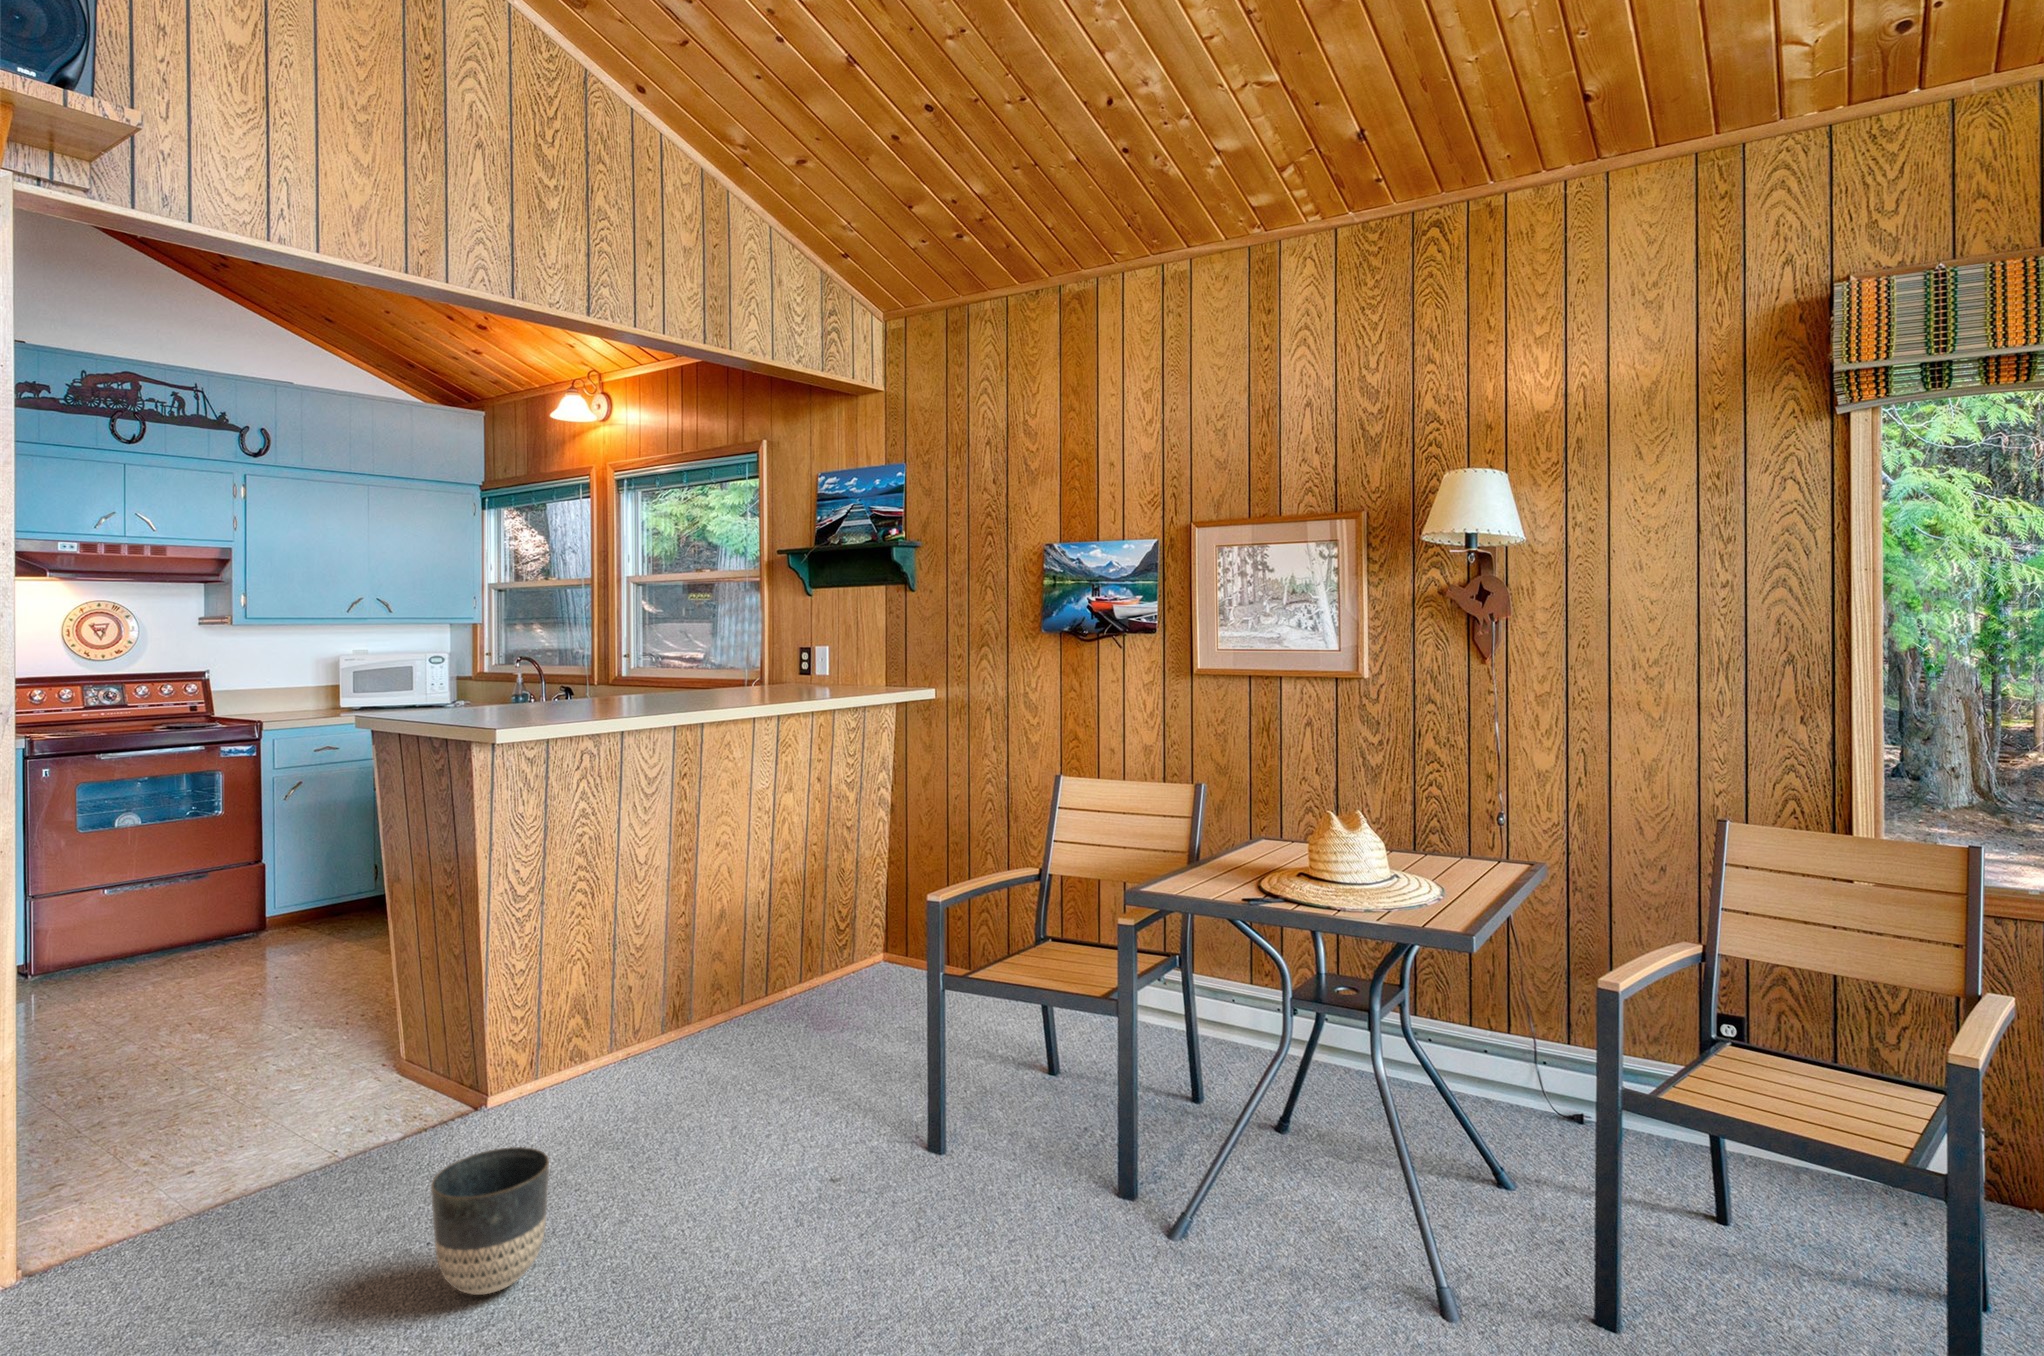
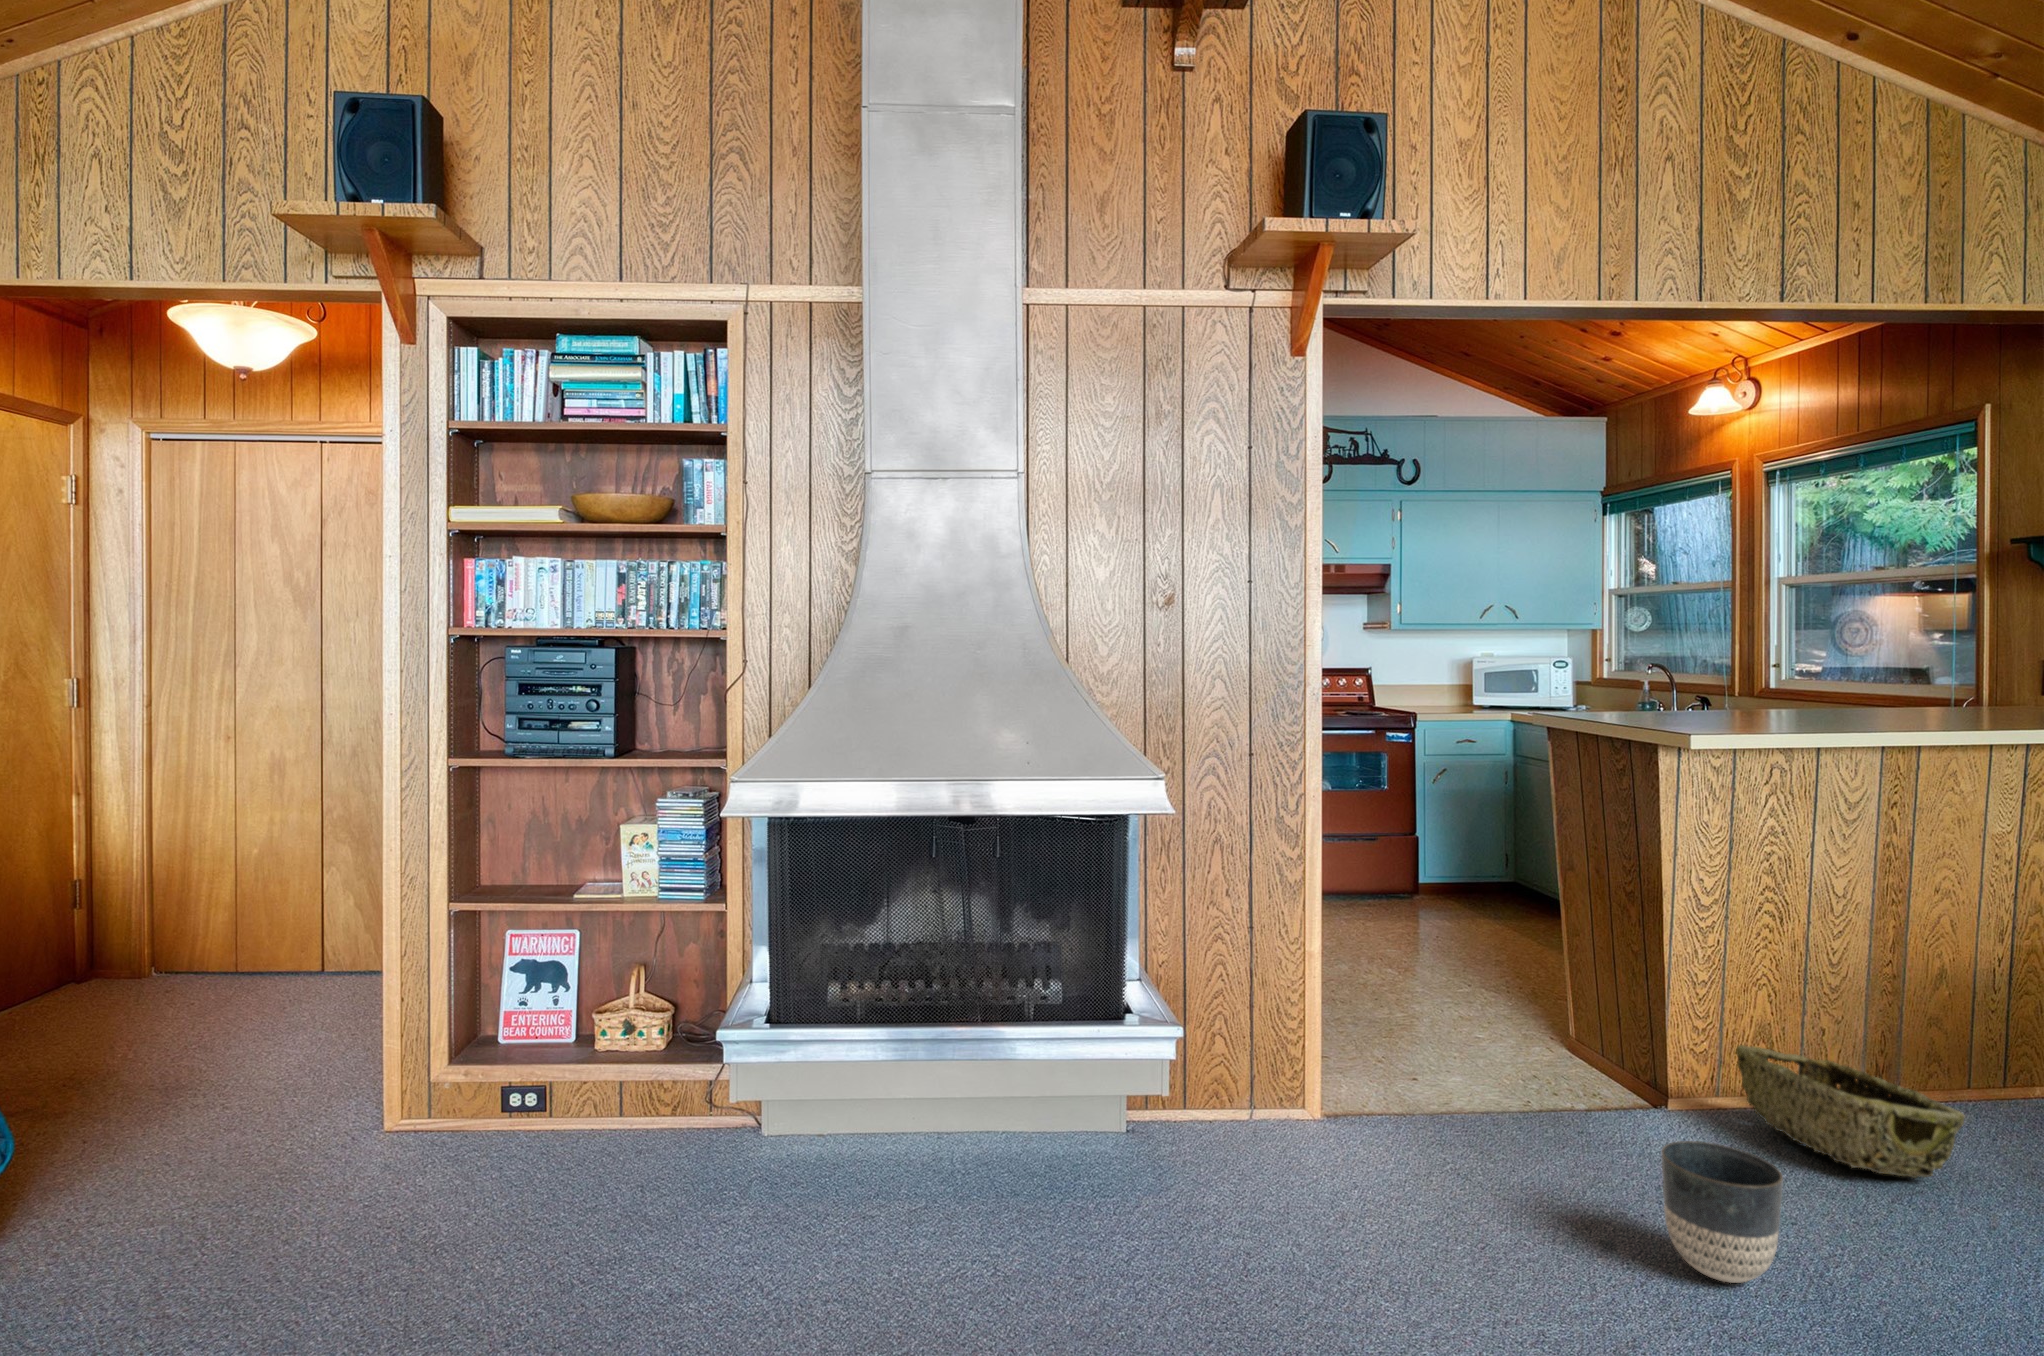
woven basket: none [550,1012,722,1110] -> present [1736,1045,1964,1178]

